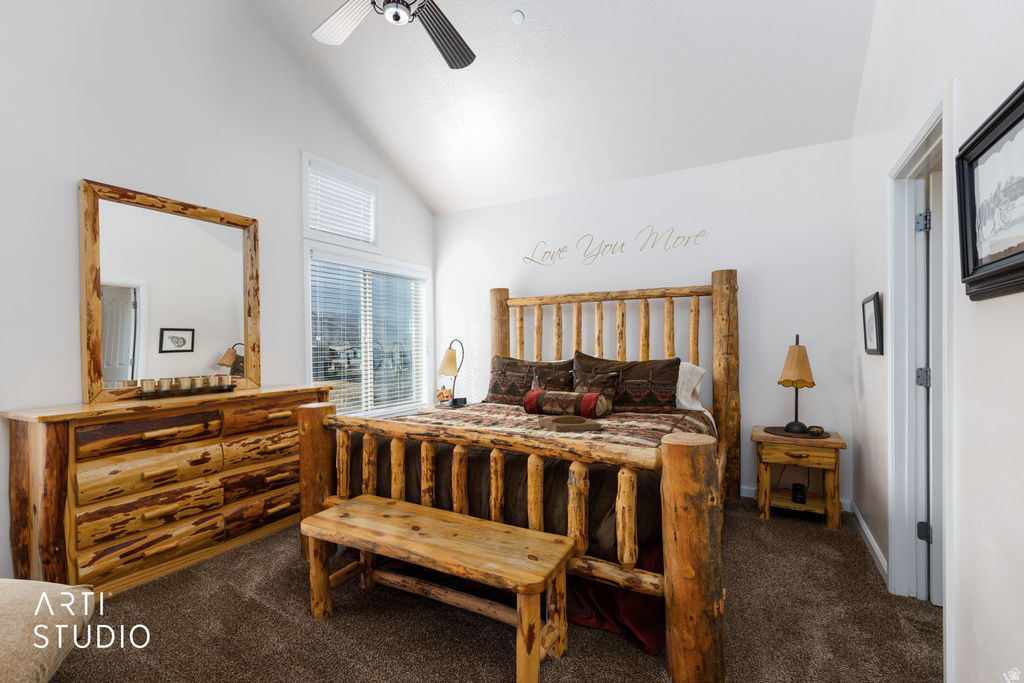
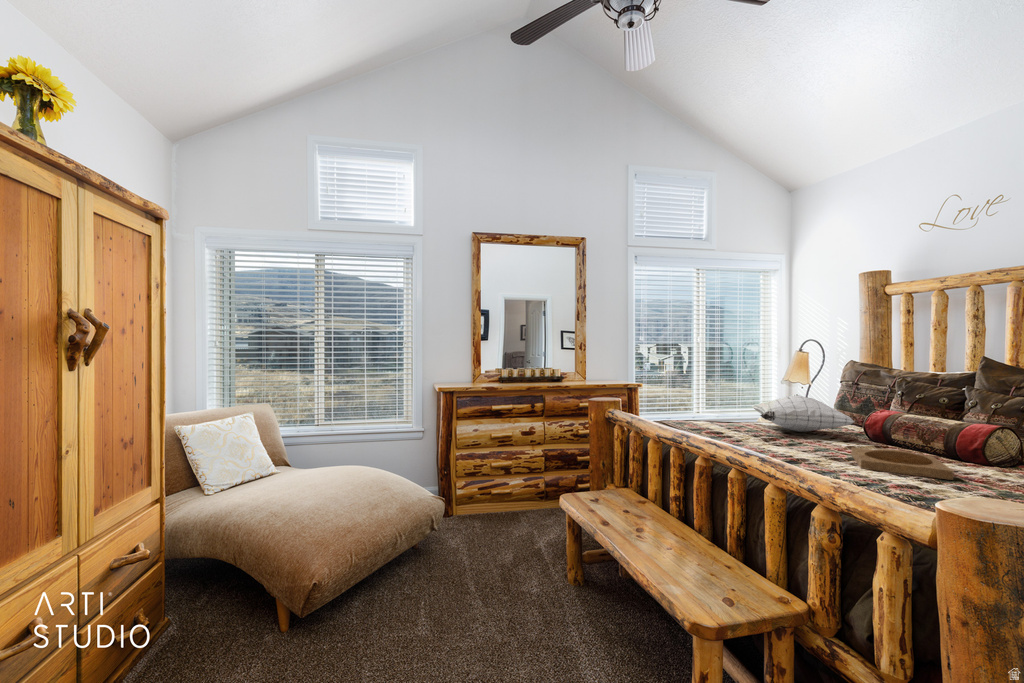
pillow: none [448,383,527,413] -> present [752,395,854,432]

